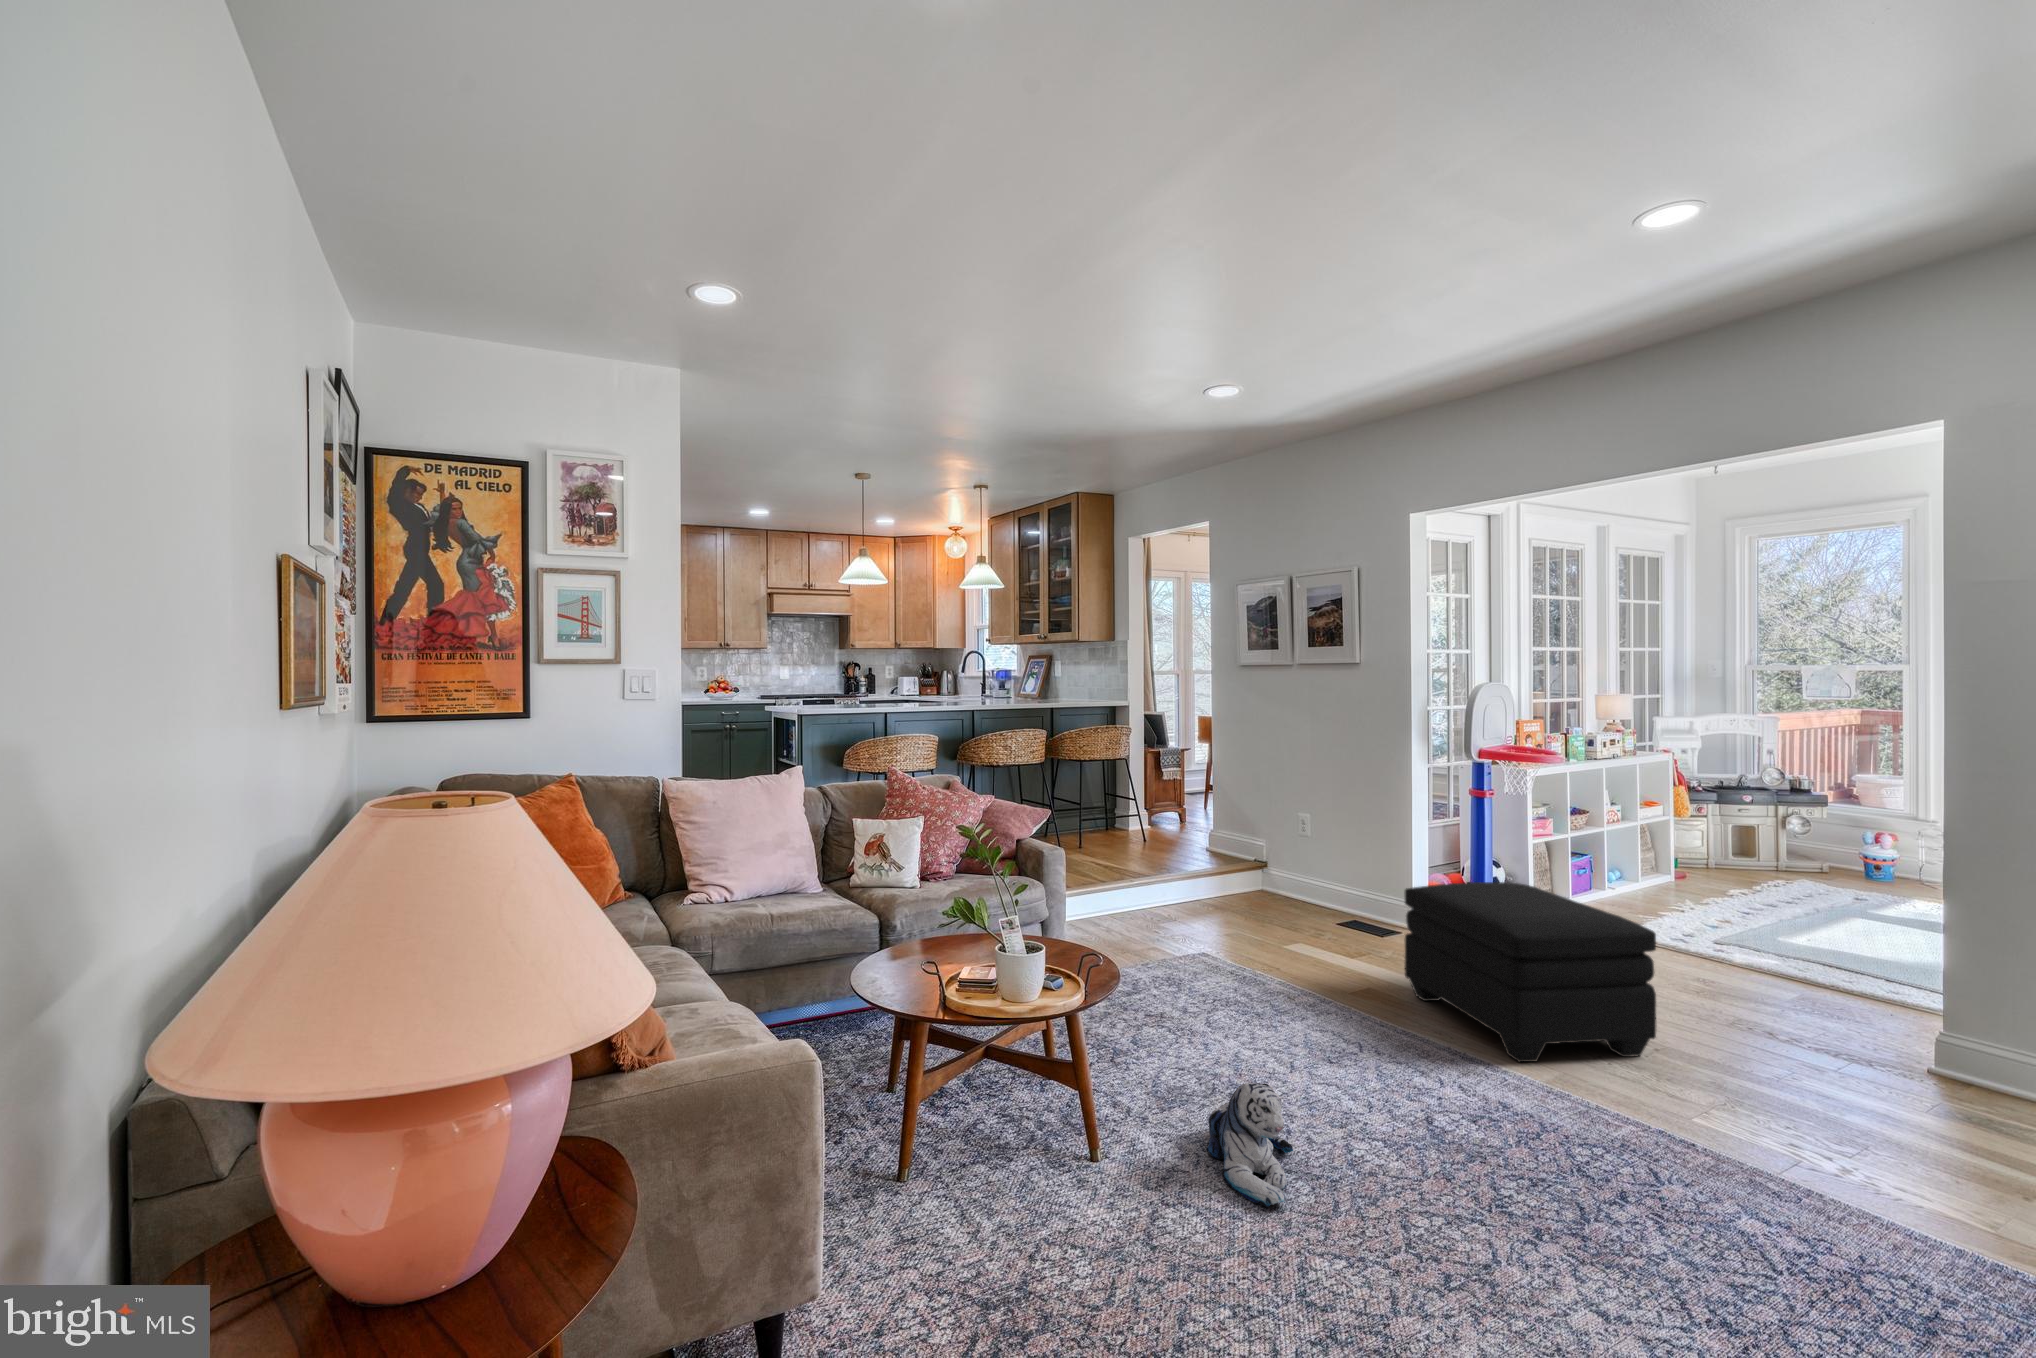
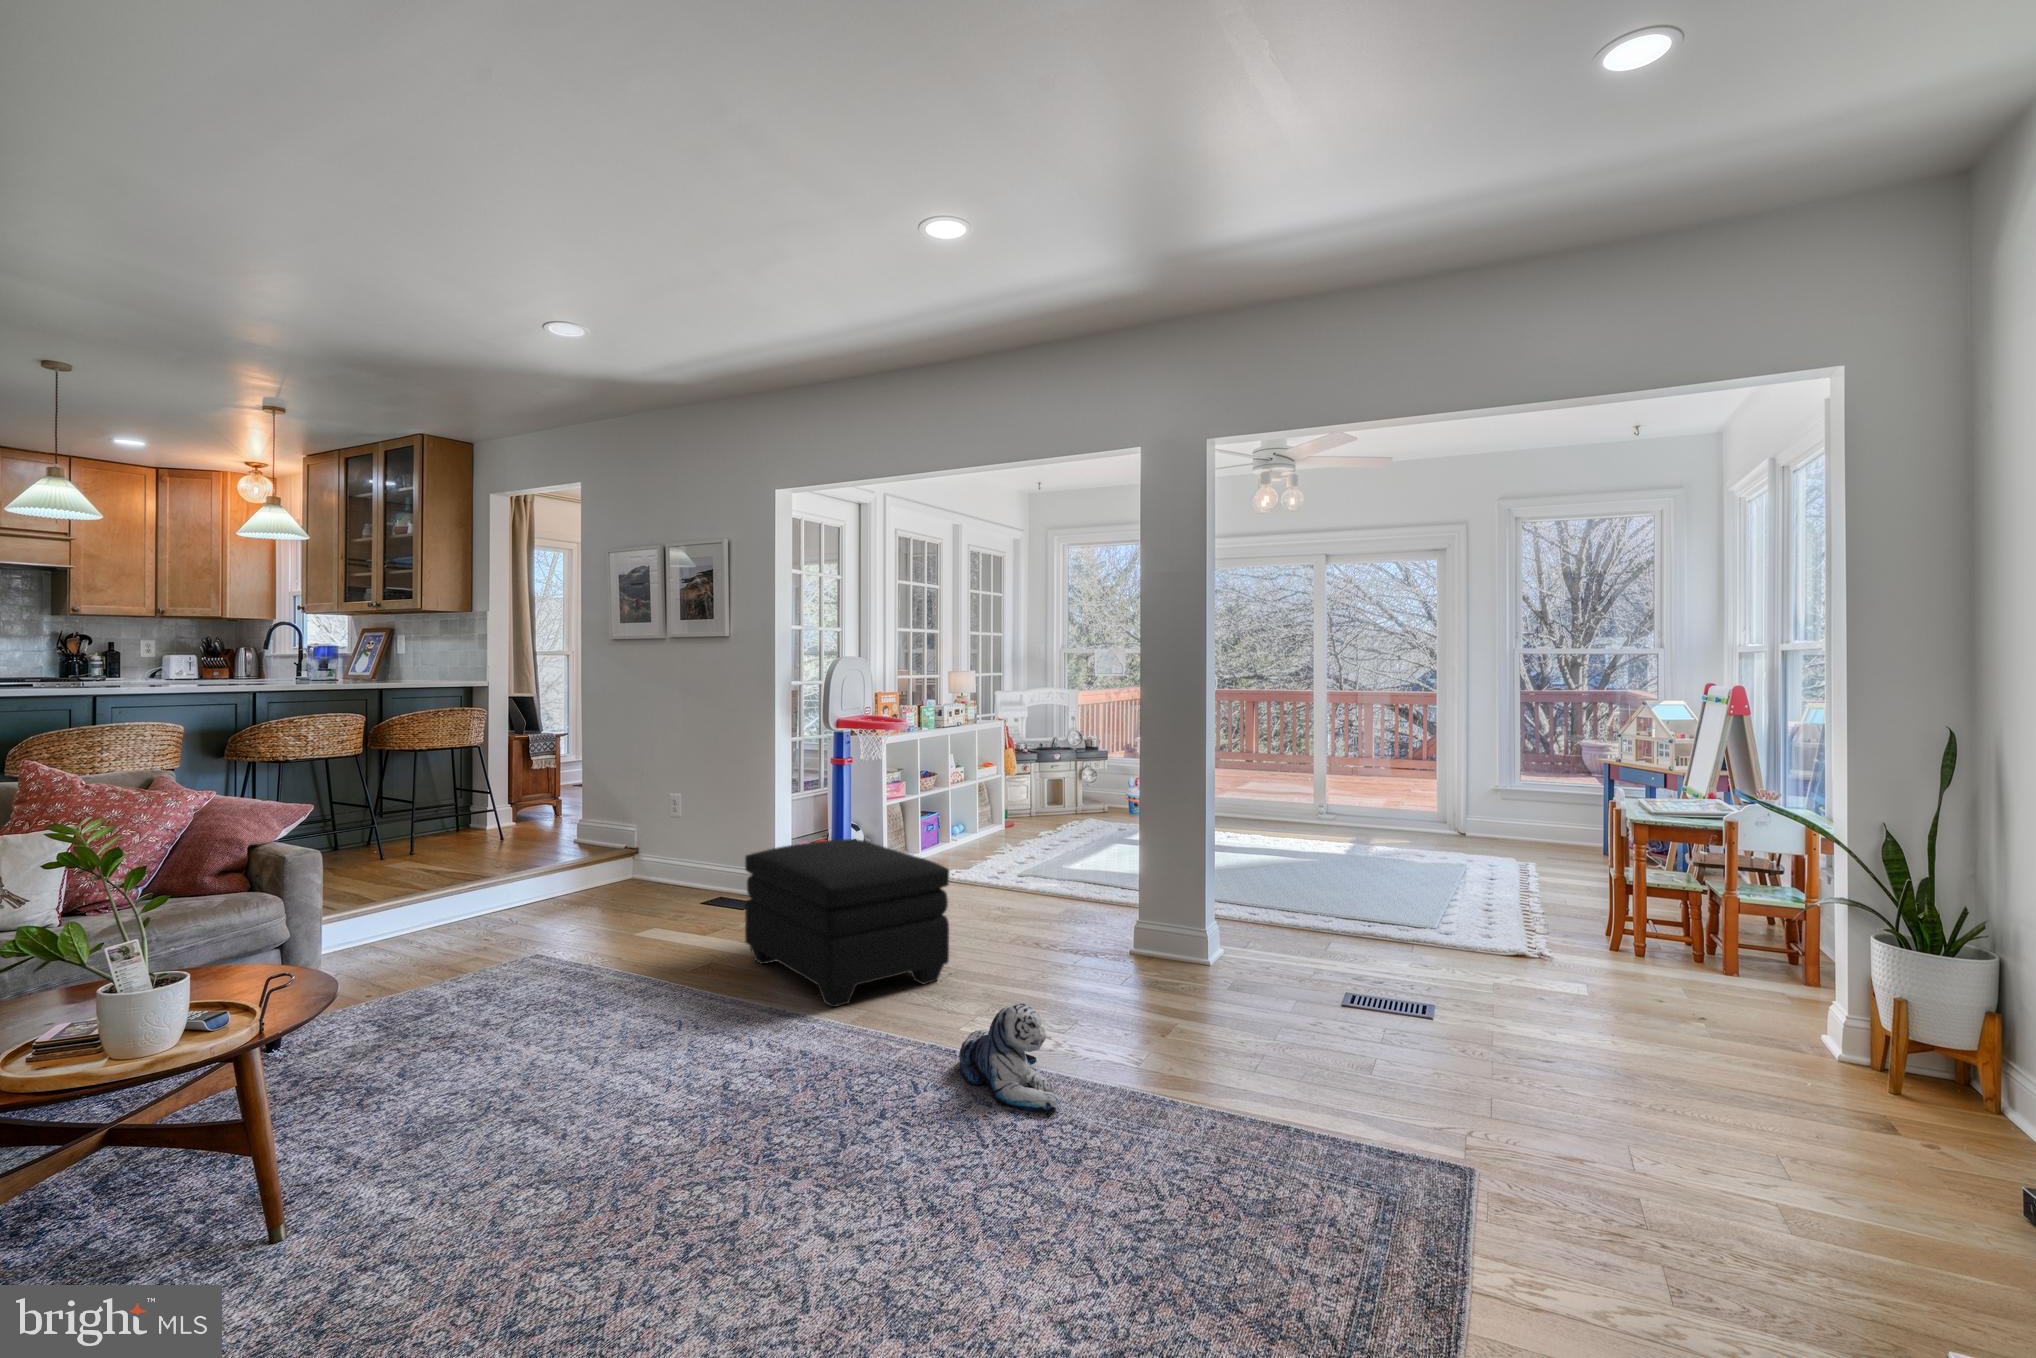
plush toy: present [1206,1083,1293,1207] -> present [959,1004,1060,1111]

